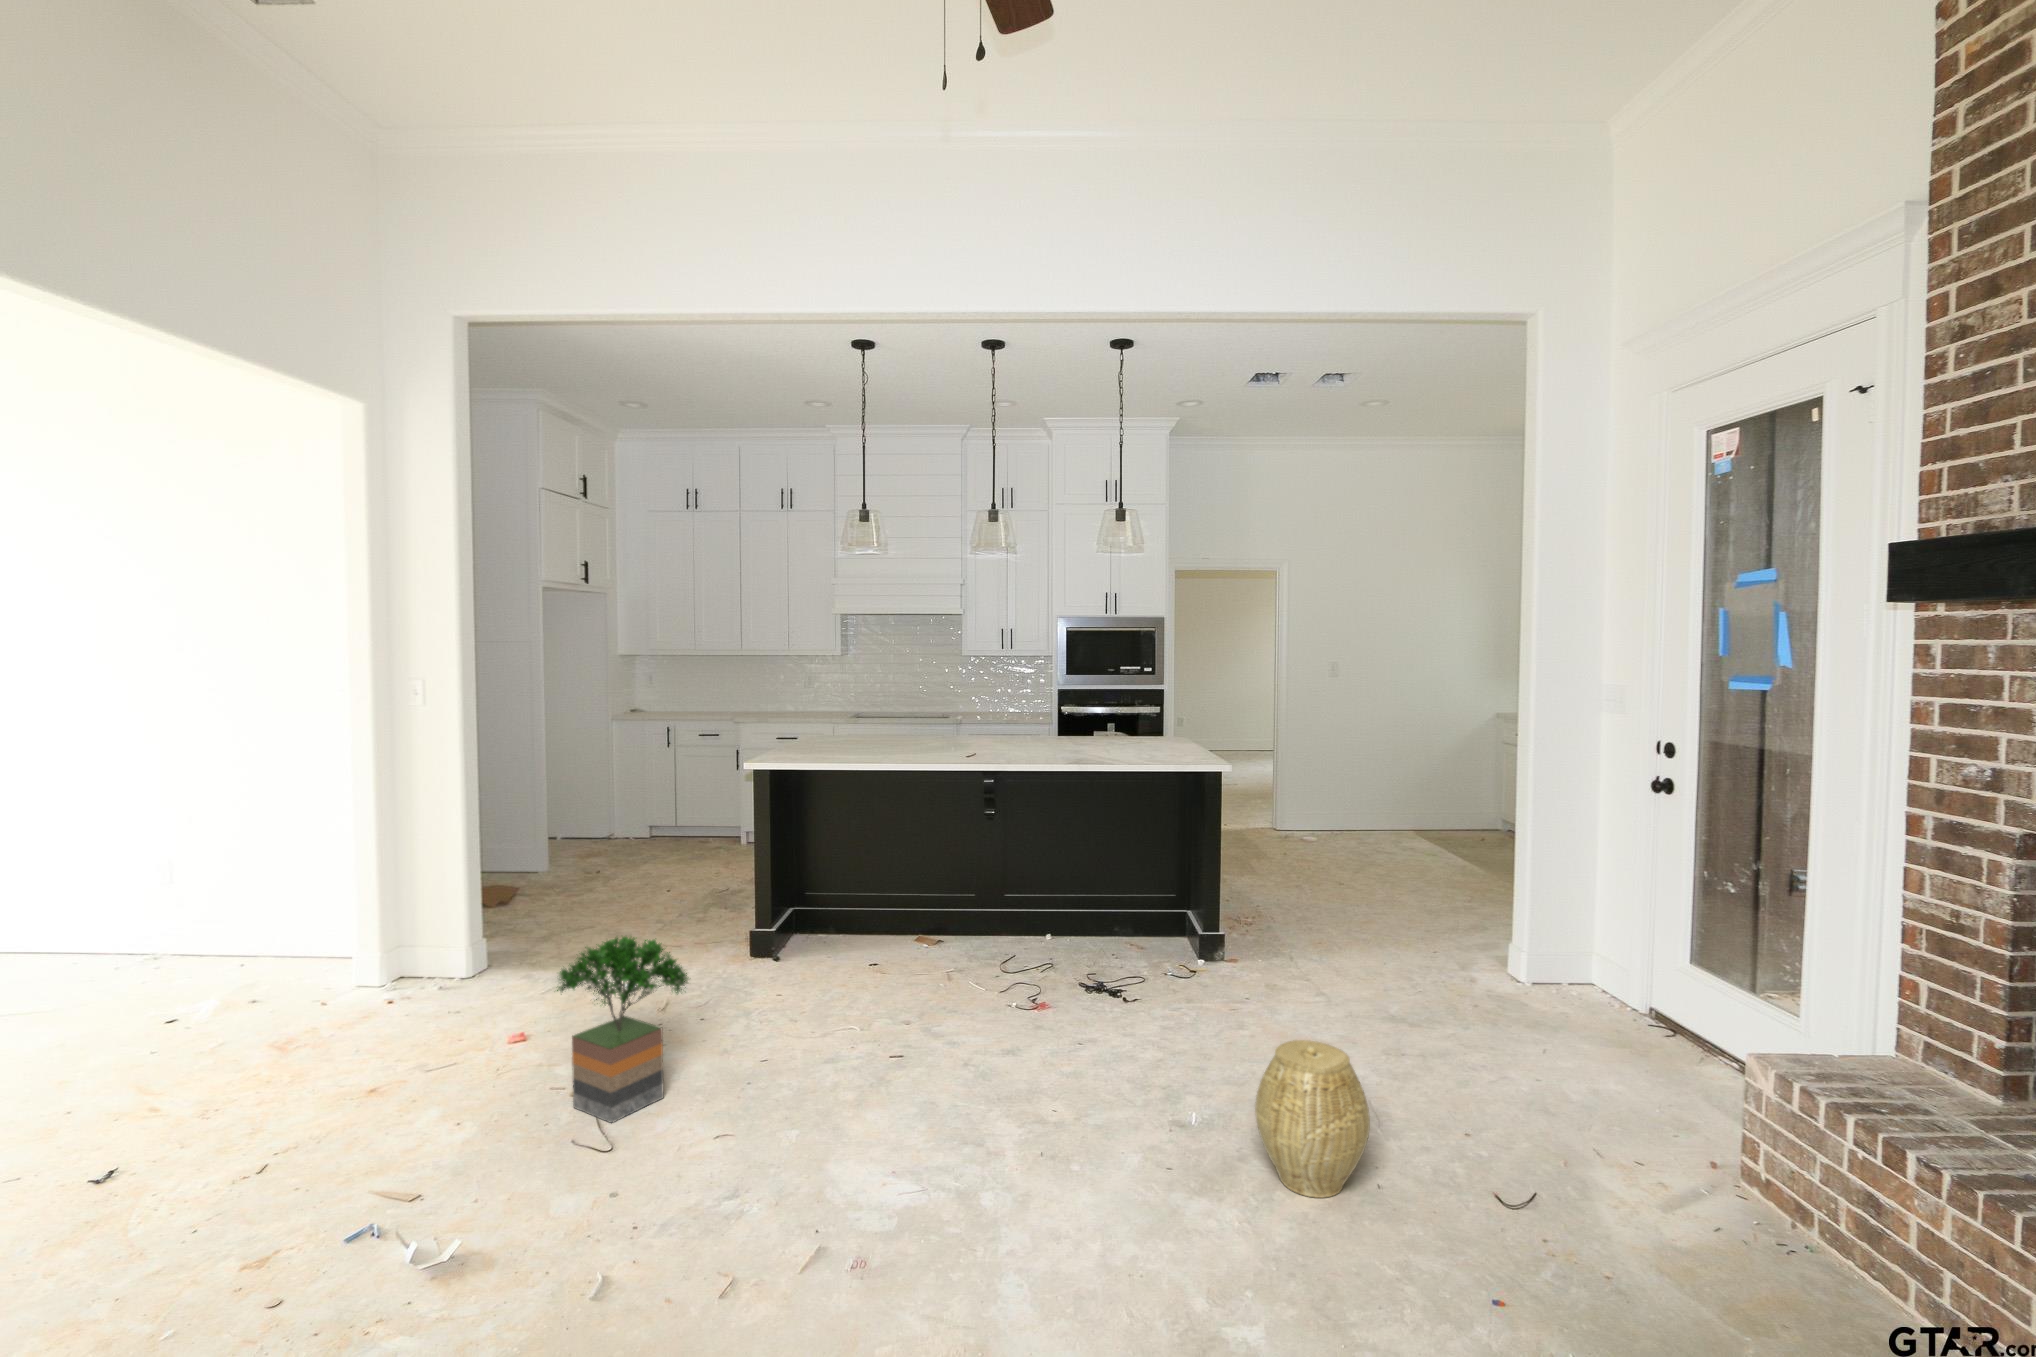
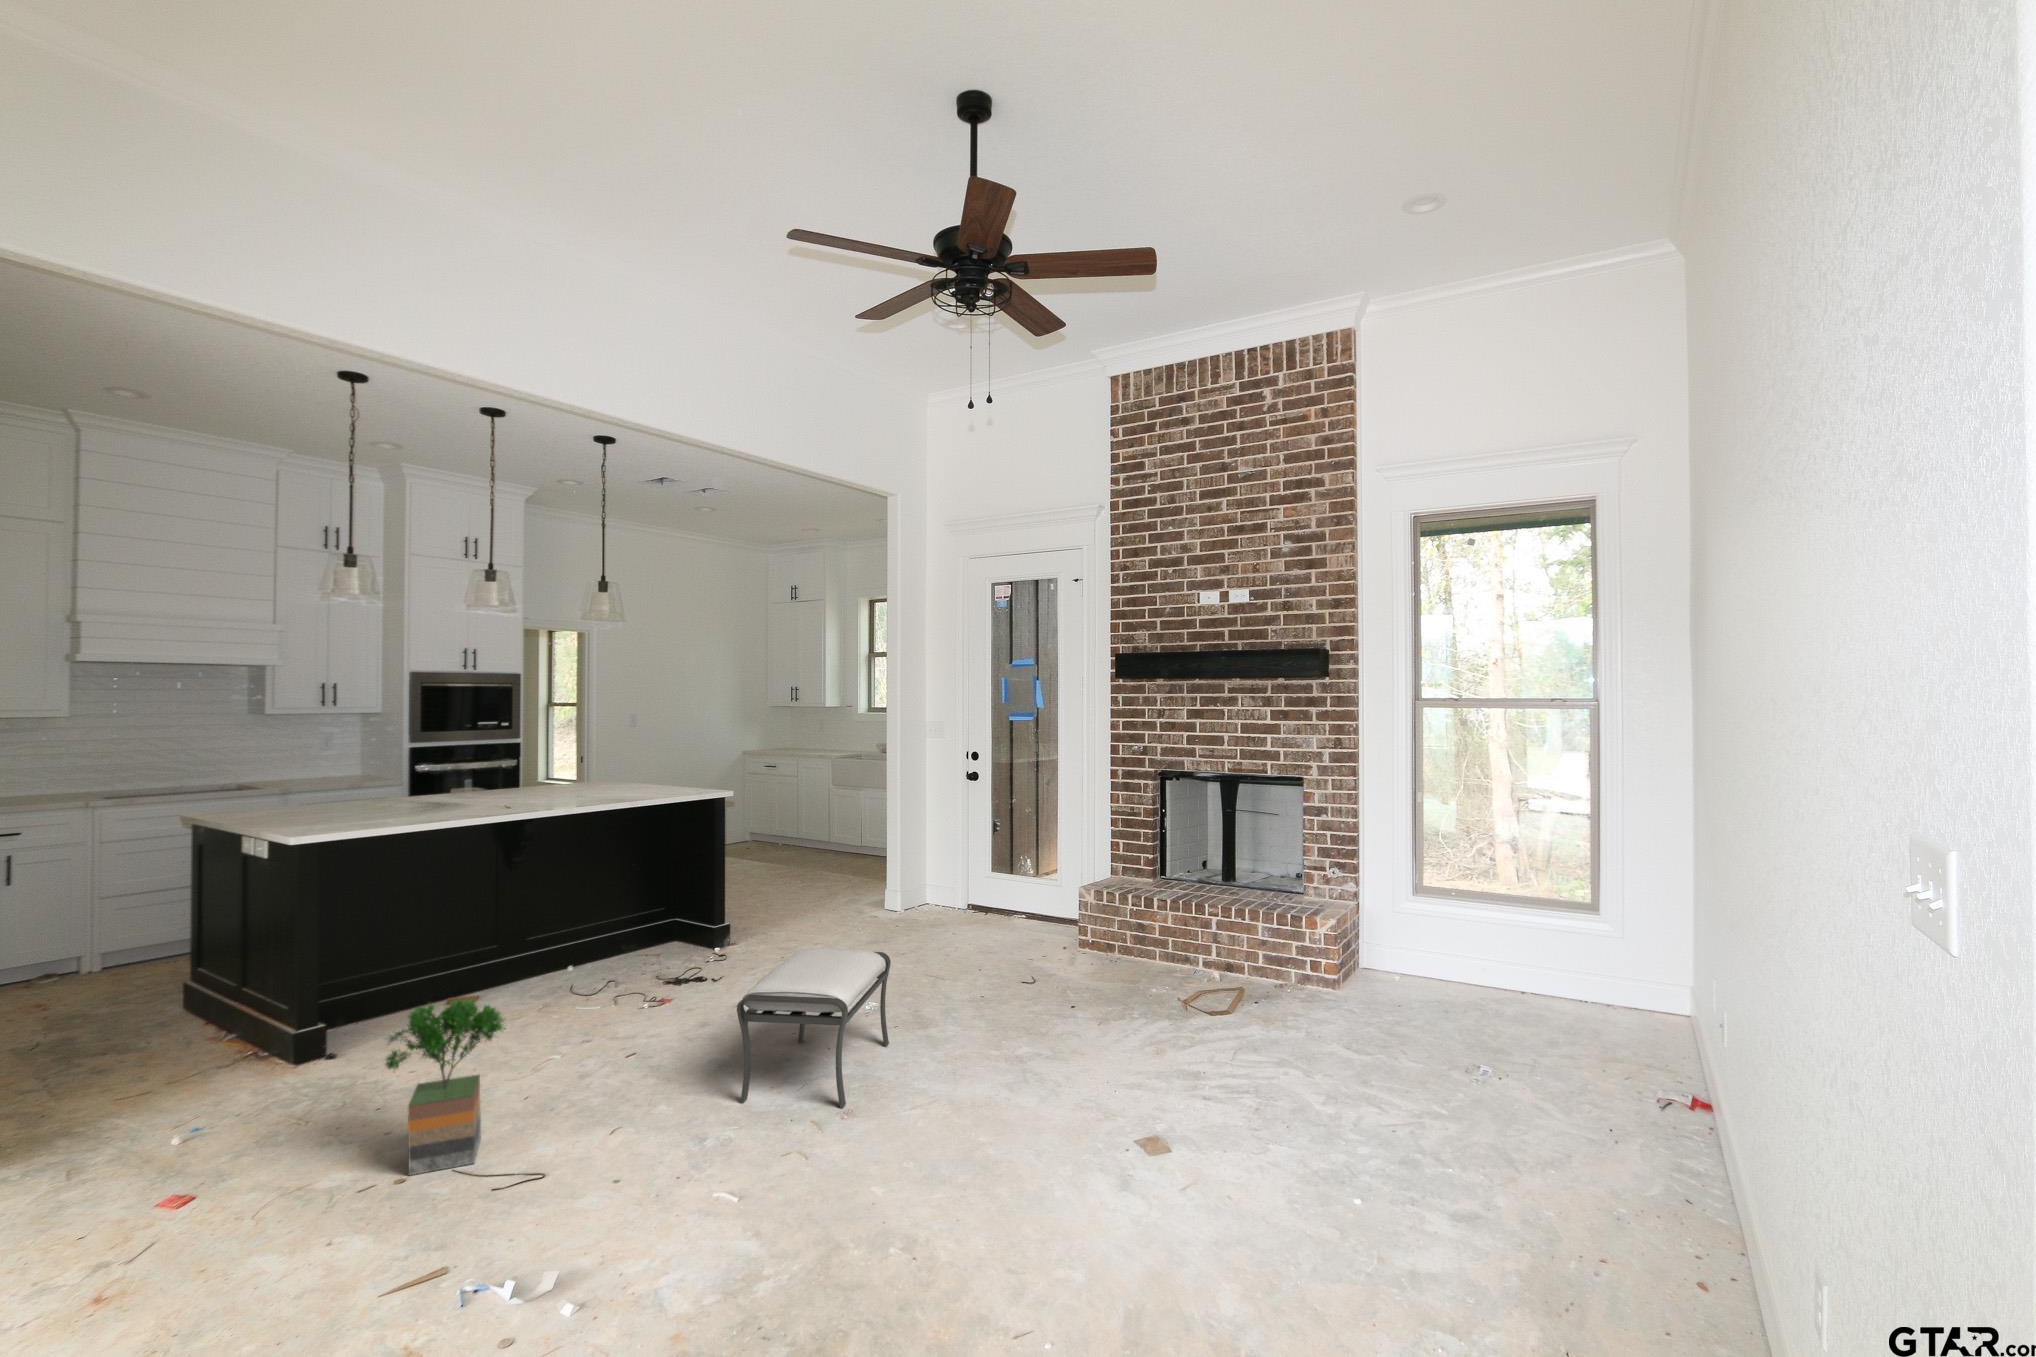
ottoman: none [852,1002,1142,1279] -> present [737,948,891,1108]
woven basket: present [1255,1040,1370,1198] -> none [910,931,972,1013]

